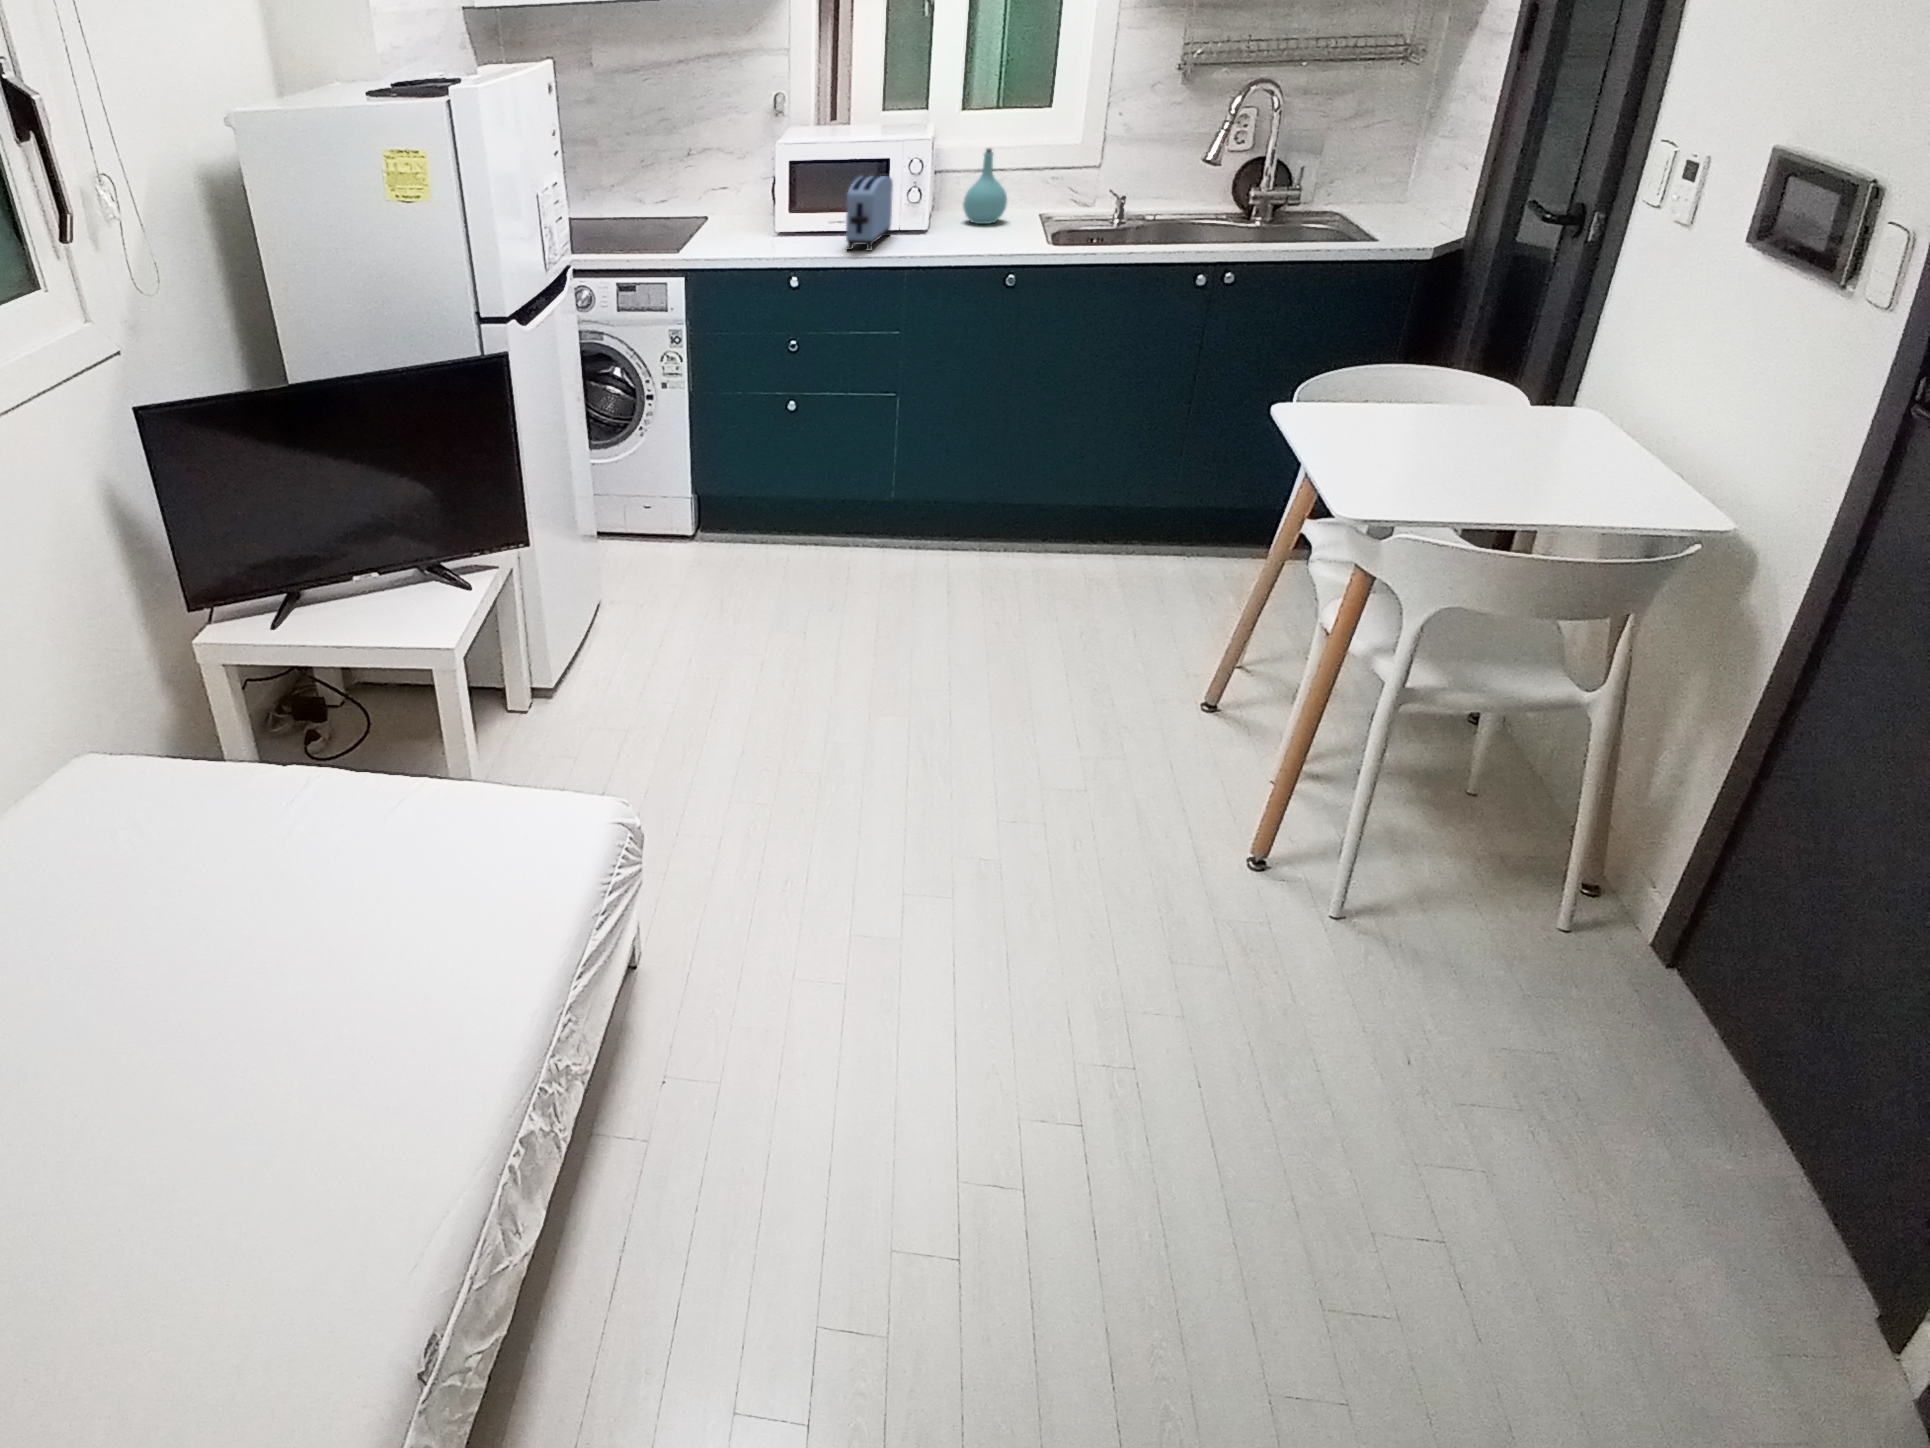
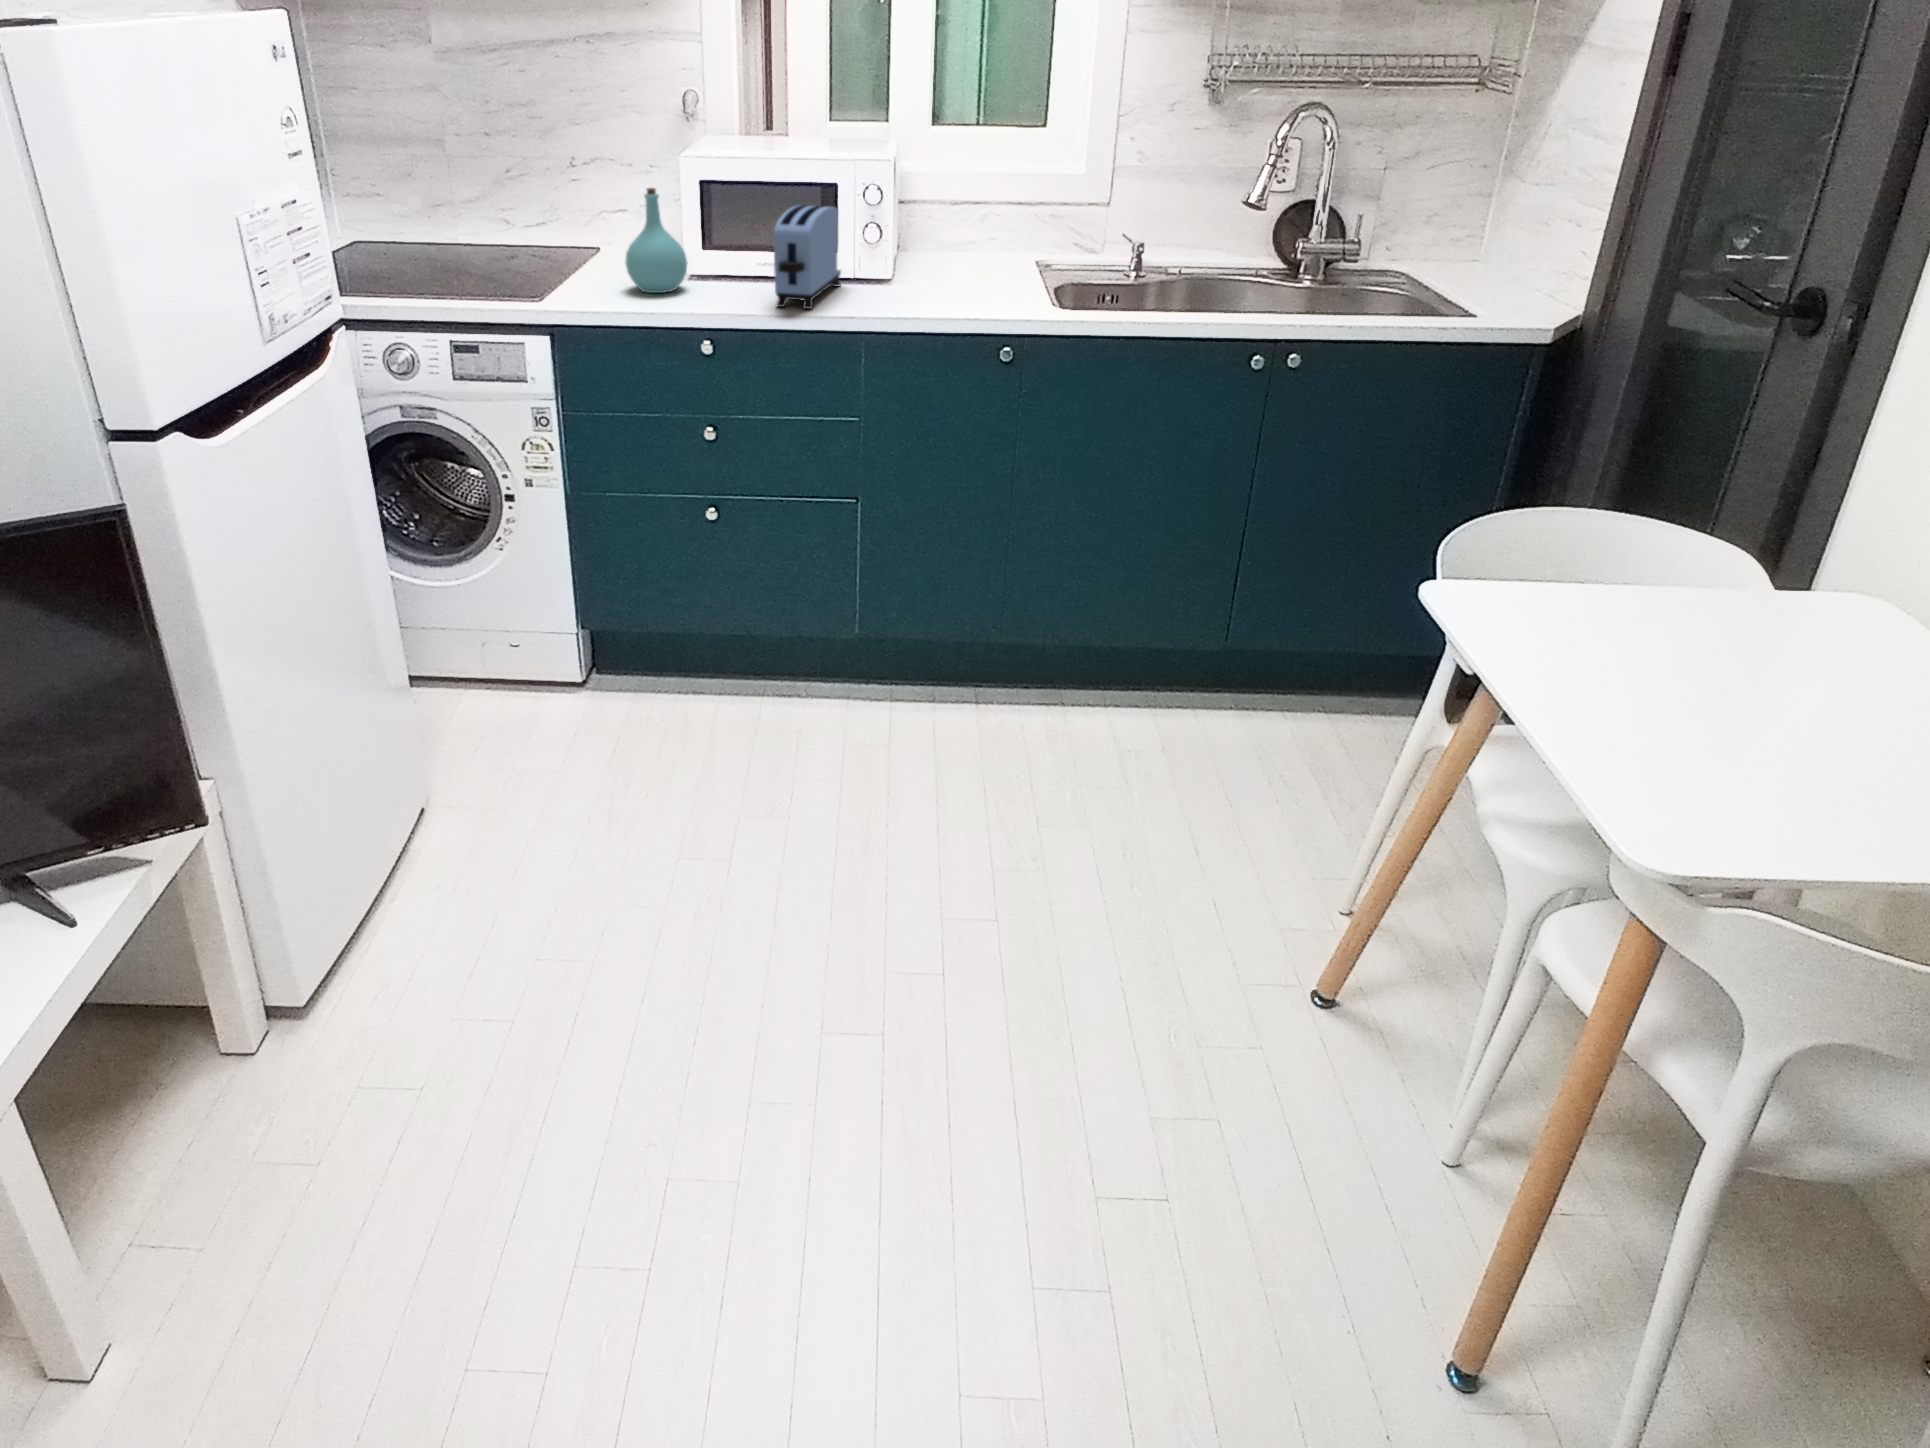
bottle: present [963,148,1007,224] -> present [626,188,688,293]

